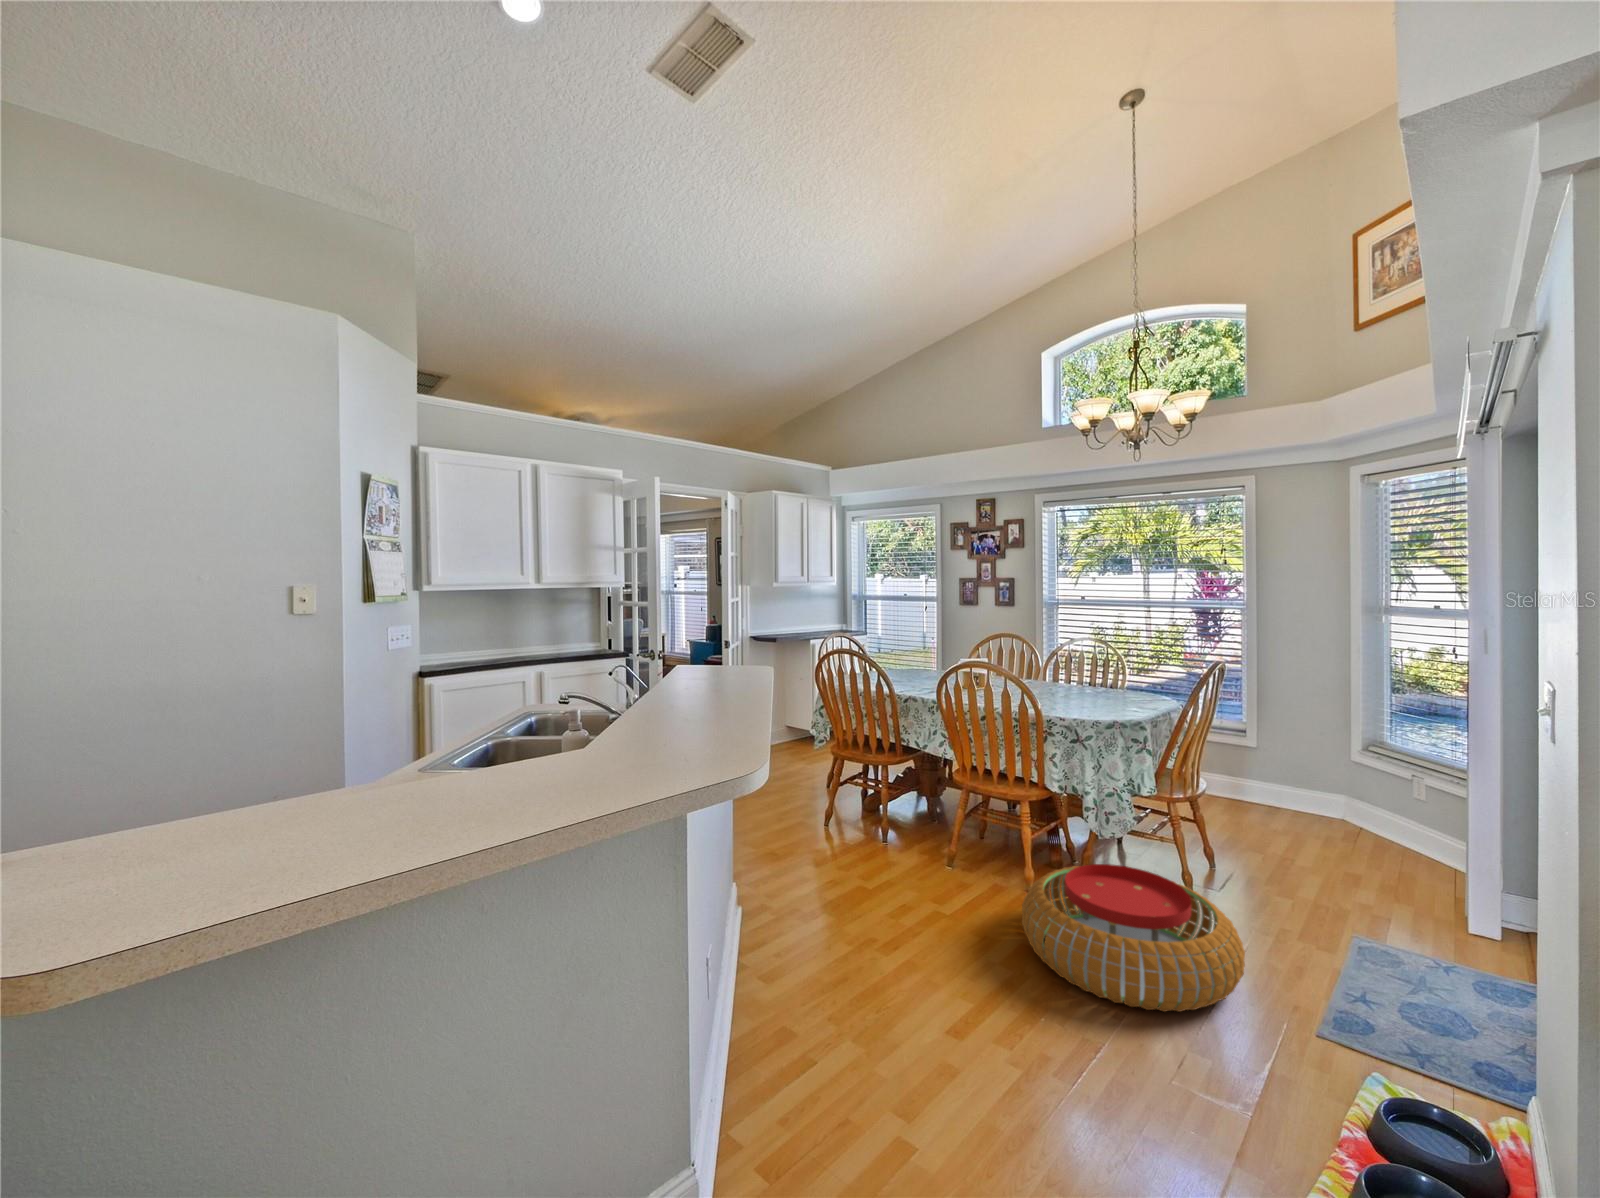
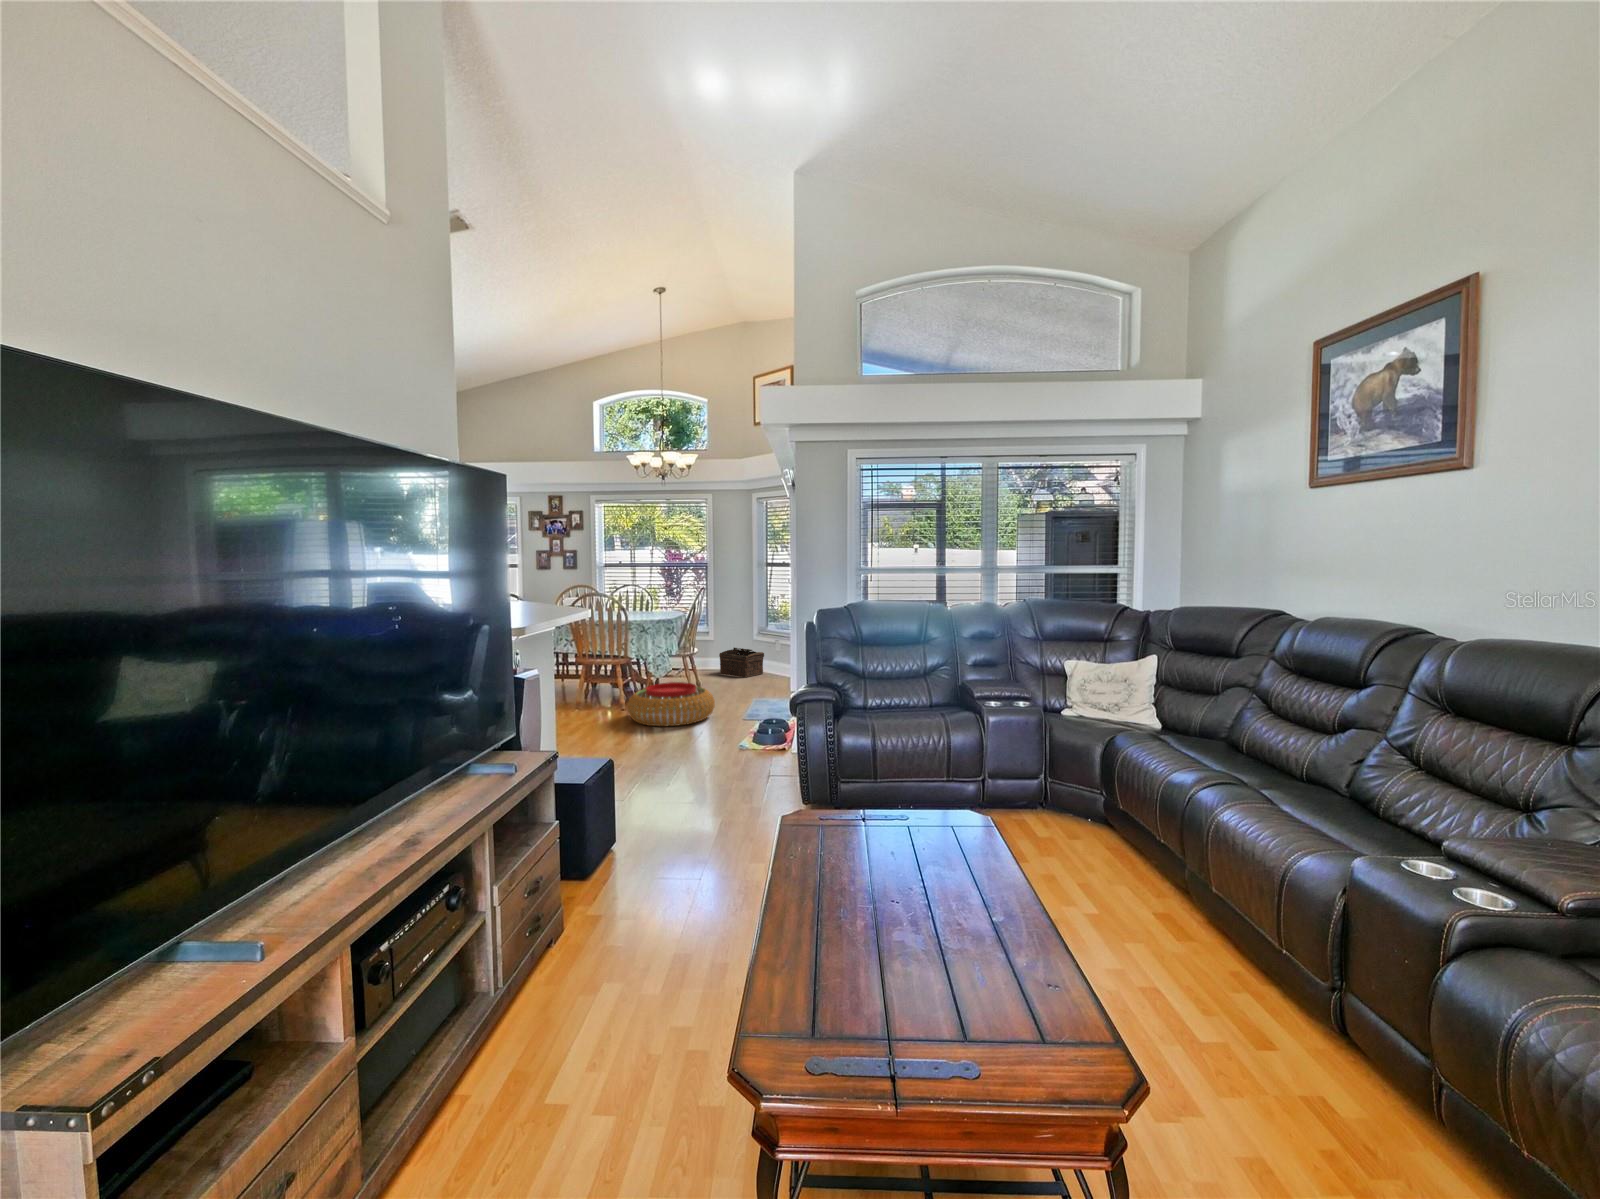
basket: none [1263,769,1380,842] -> present [719,648,764,677]

